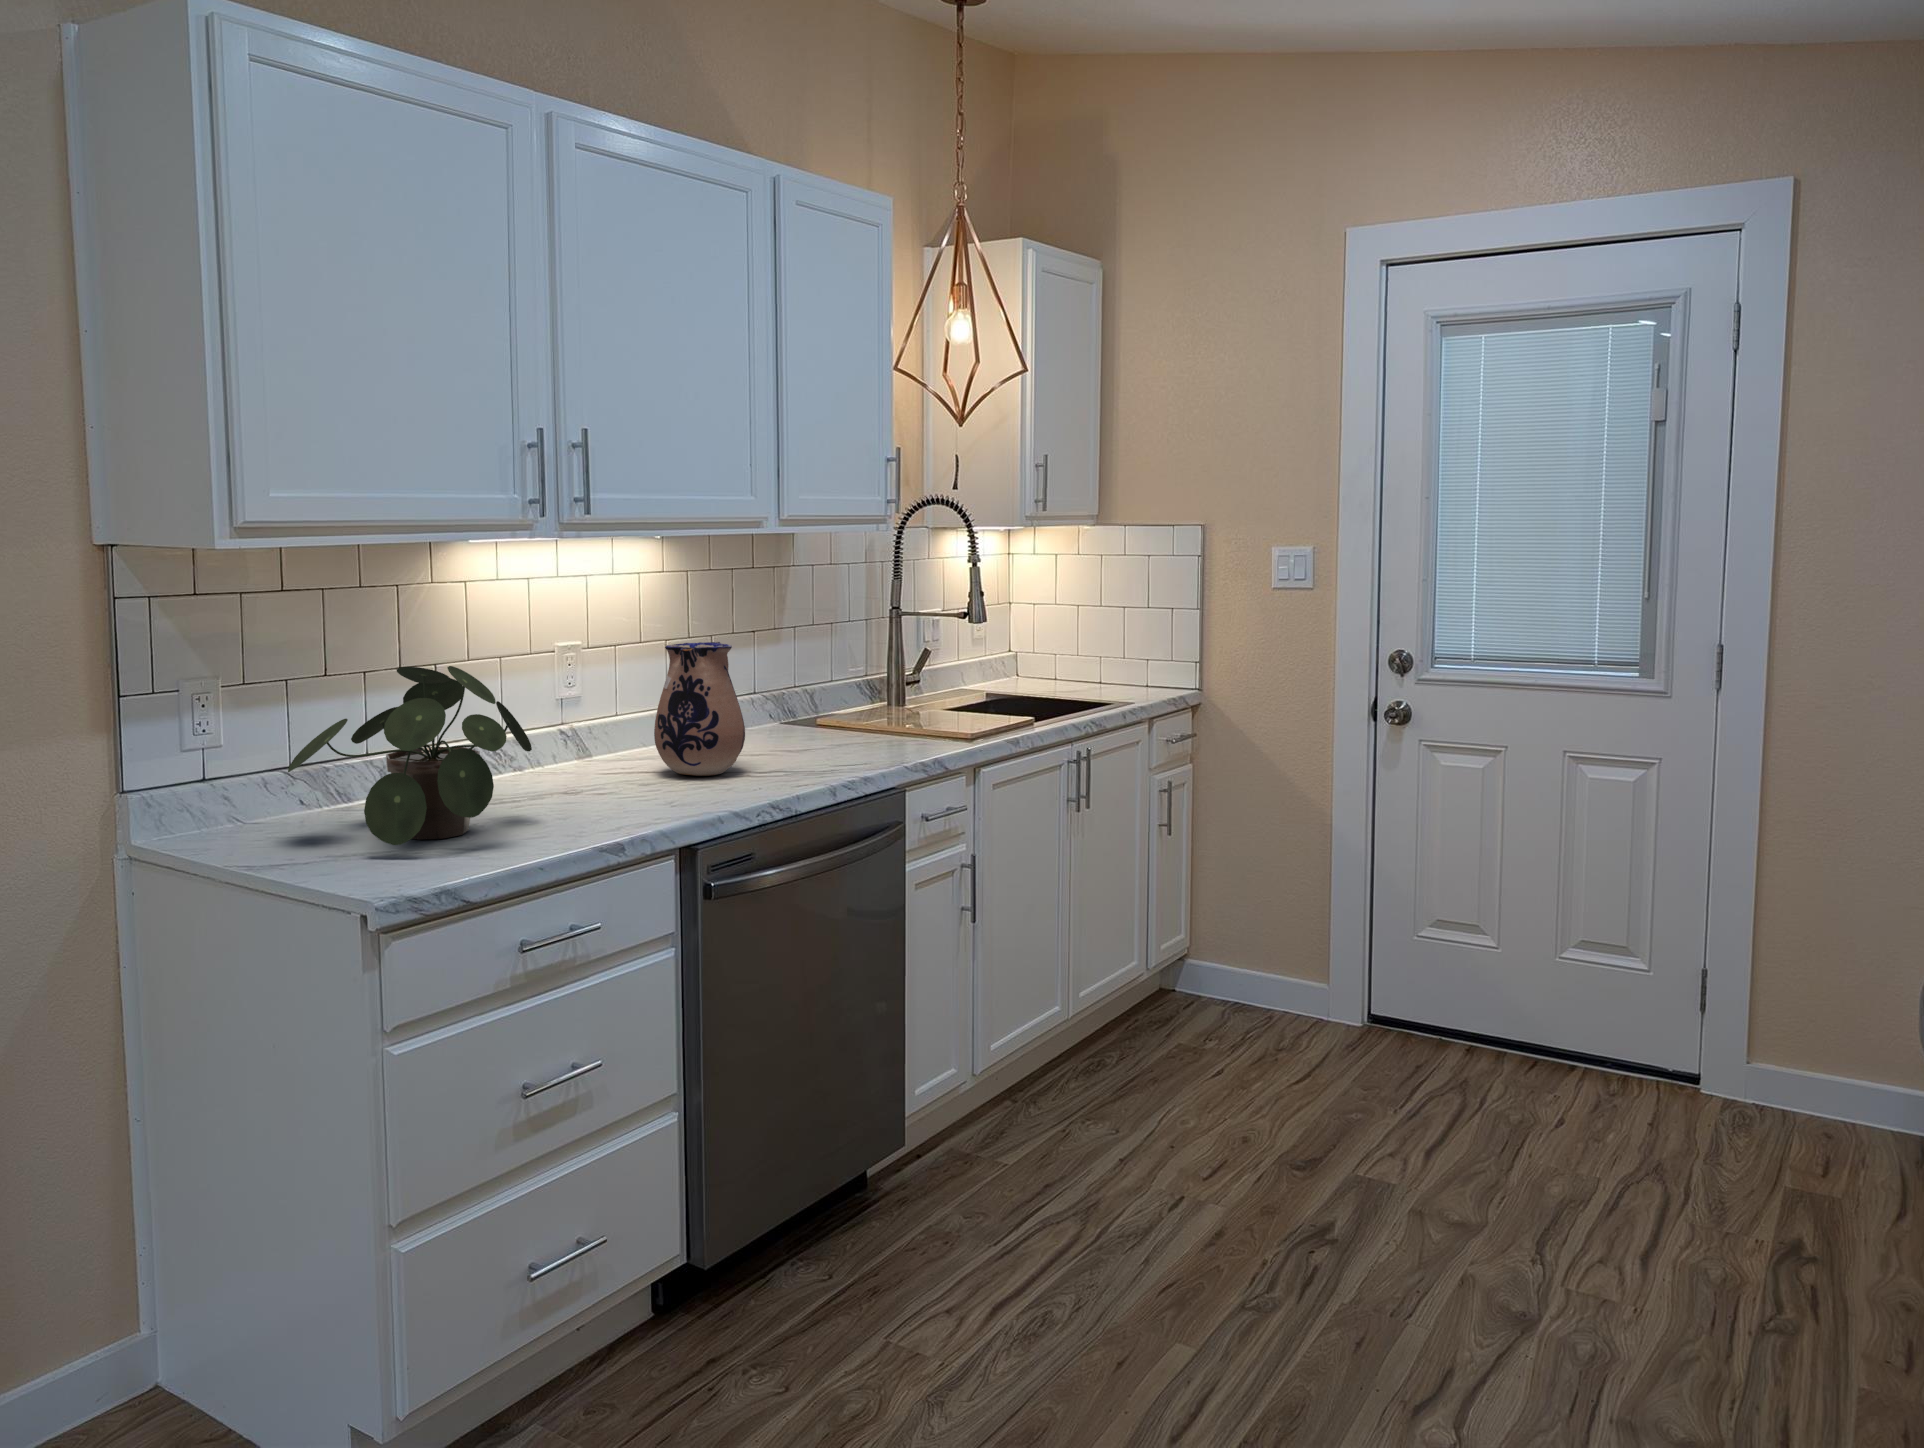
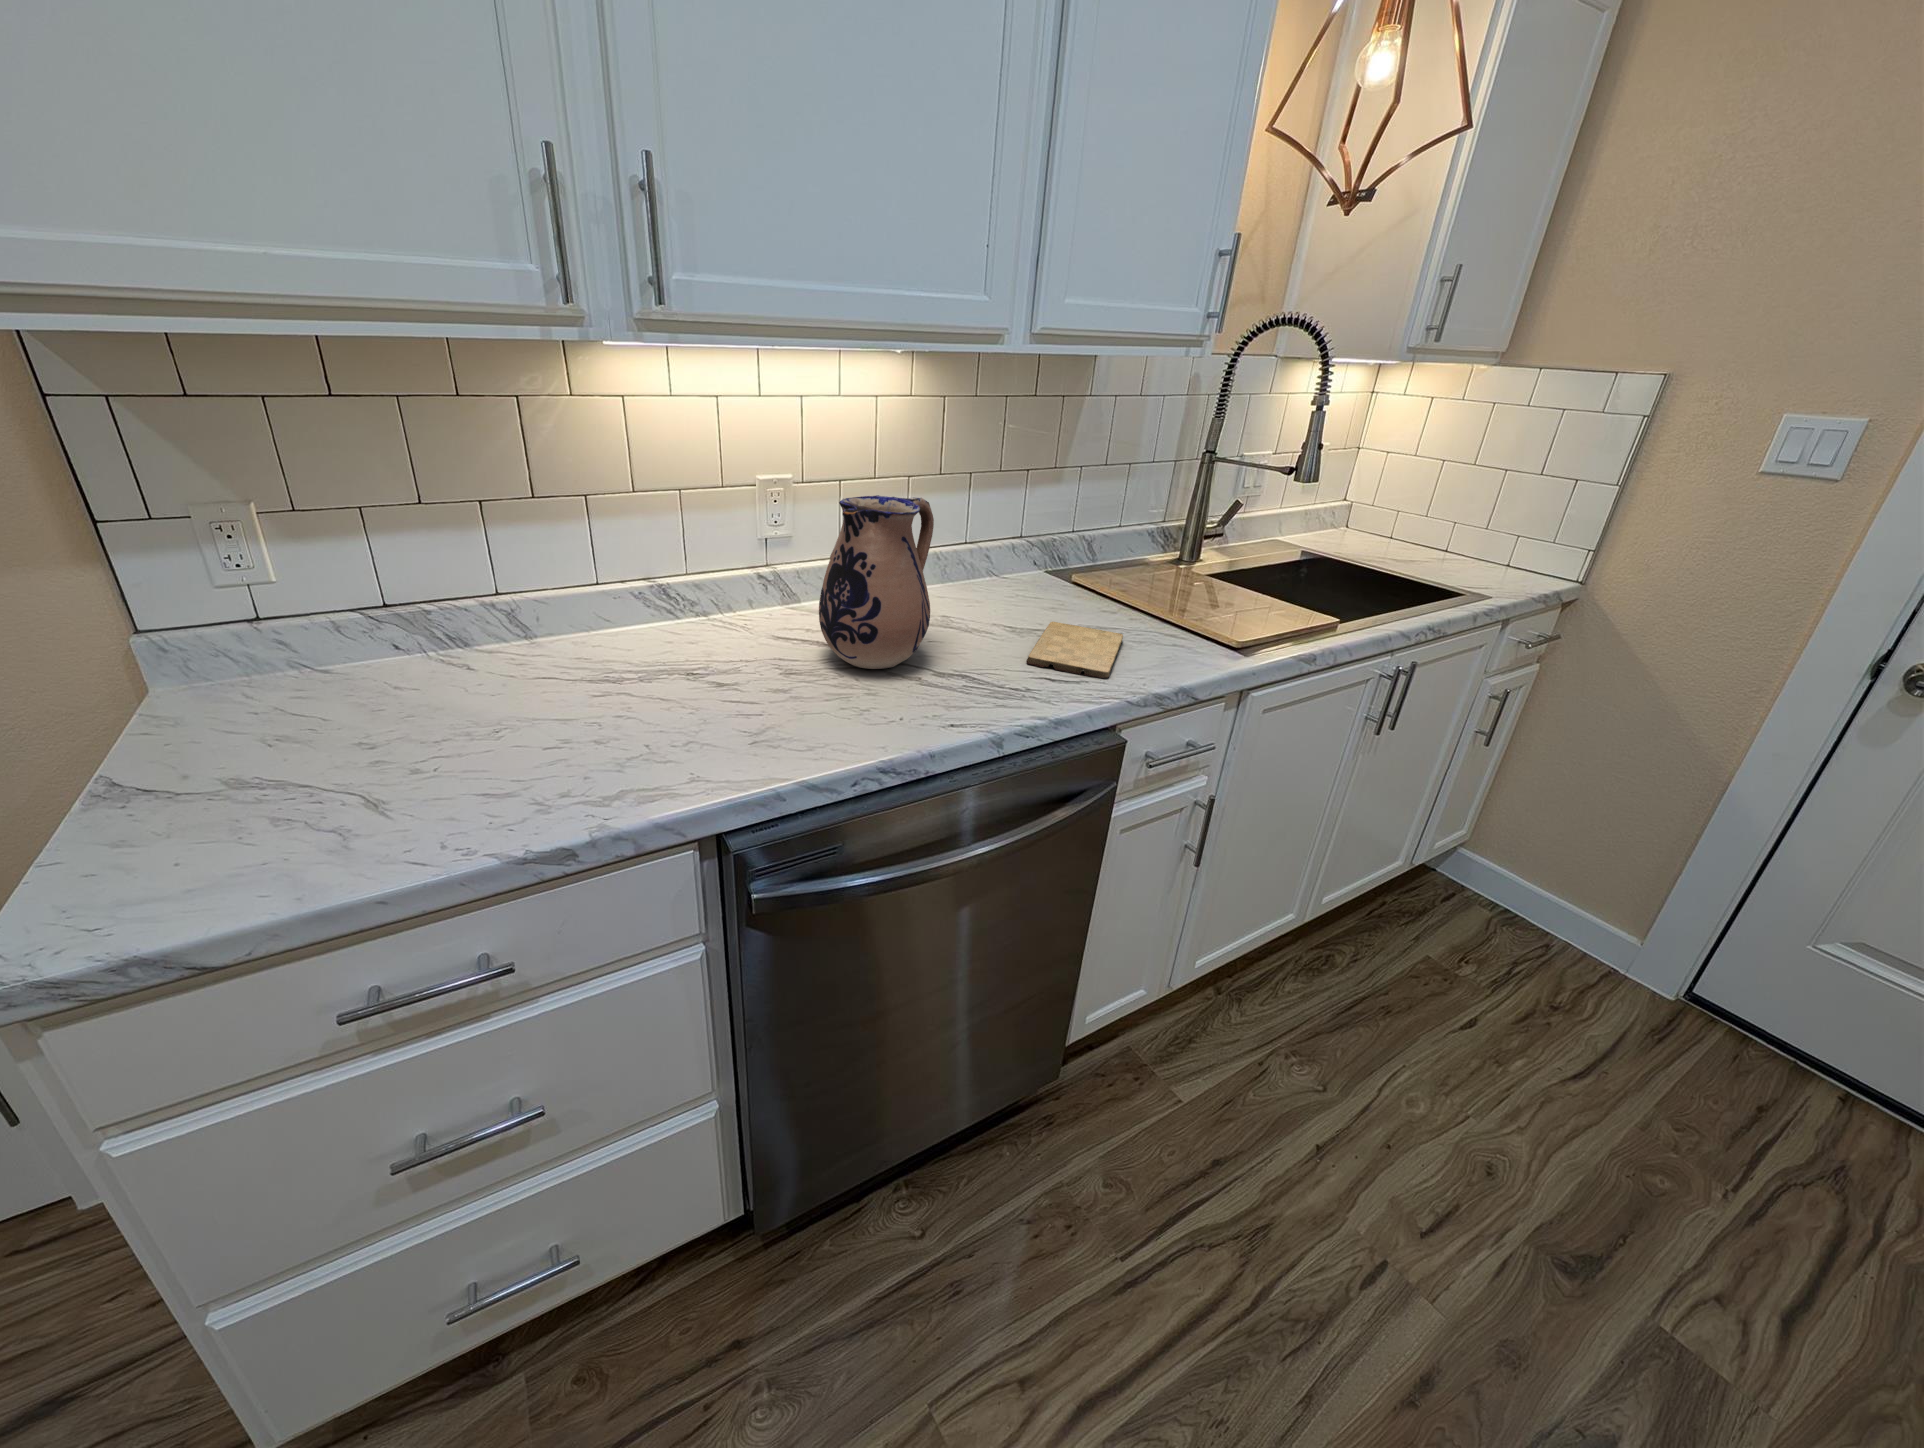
potted plant: present [288,666,532,845] -> none [189,533,536,813]
cutting board: none [816,743,883,763] -> present [1026,622,1123,678]

